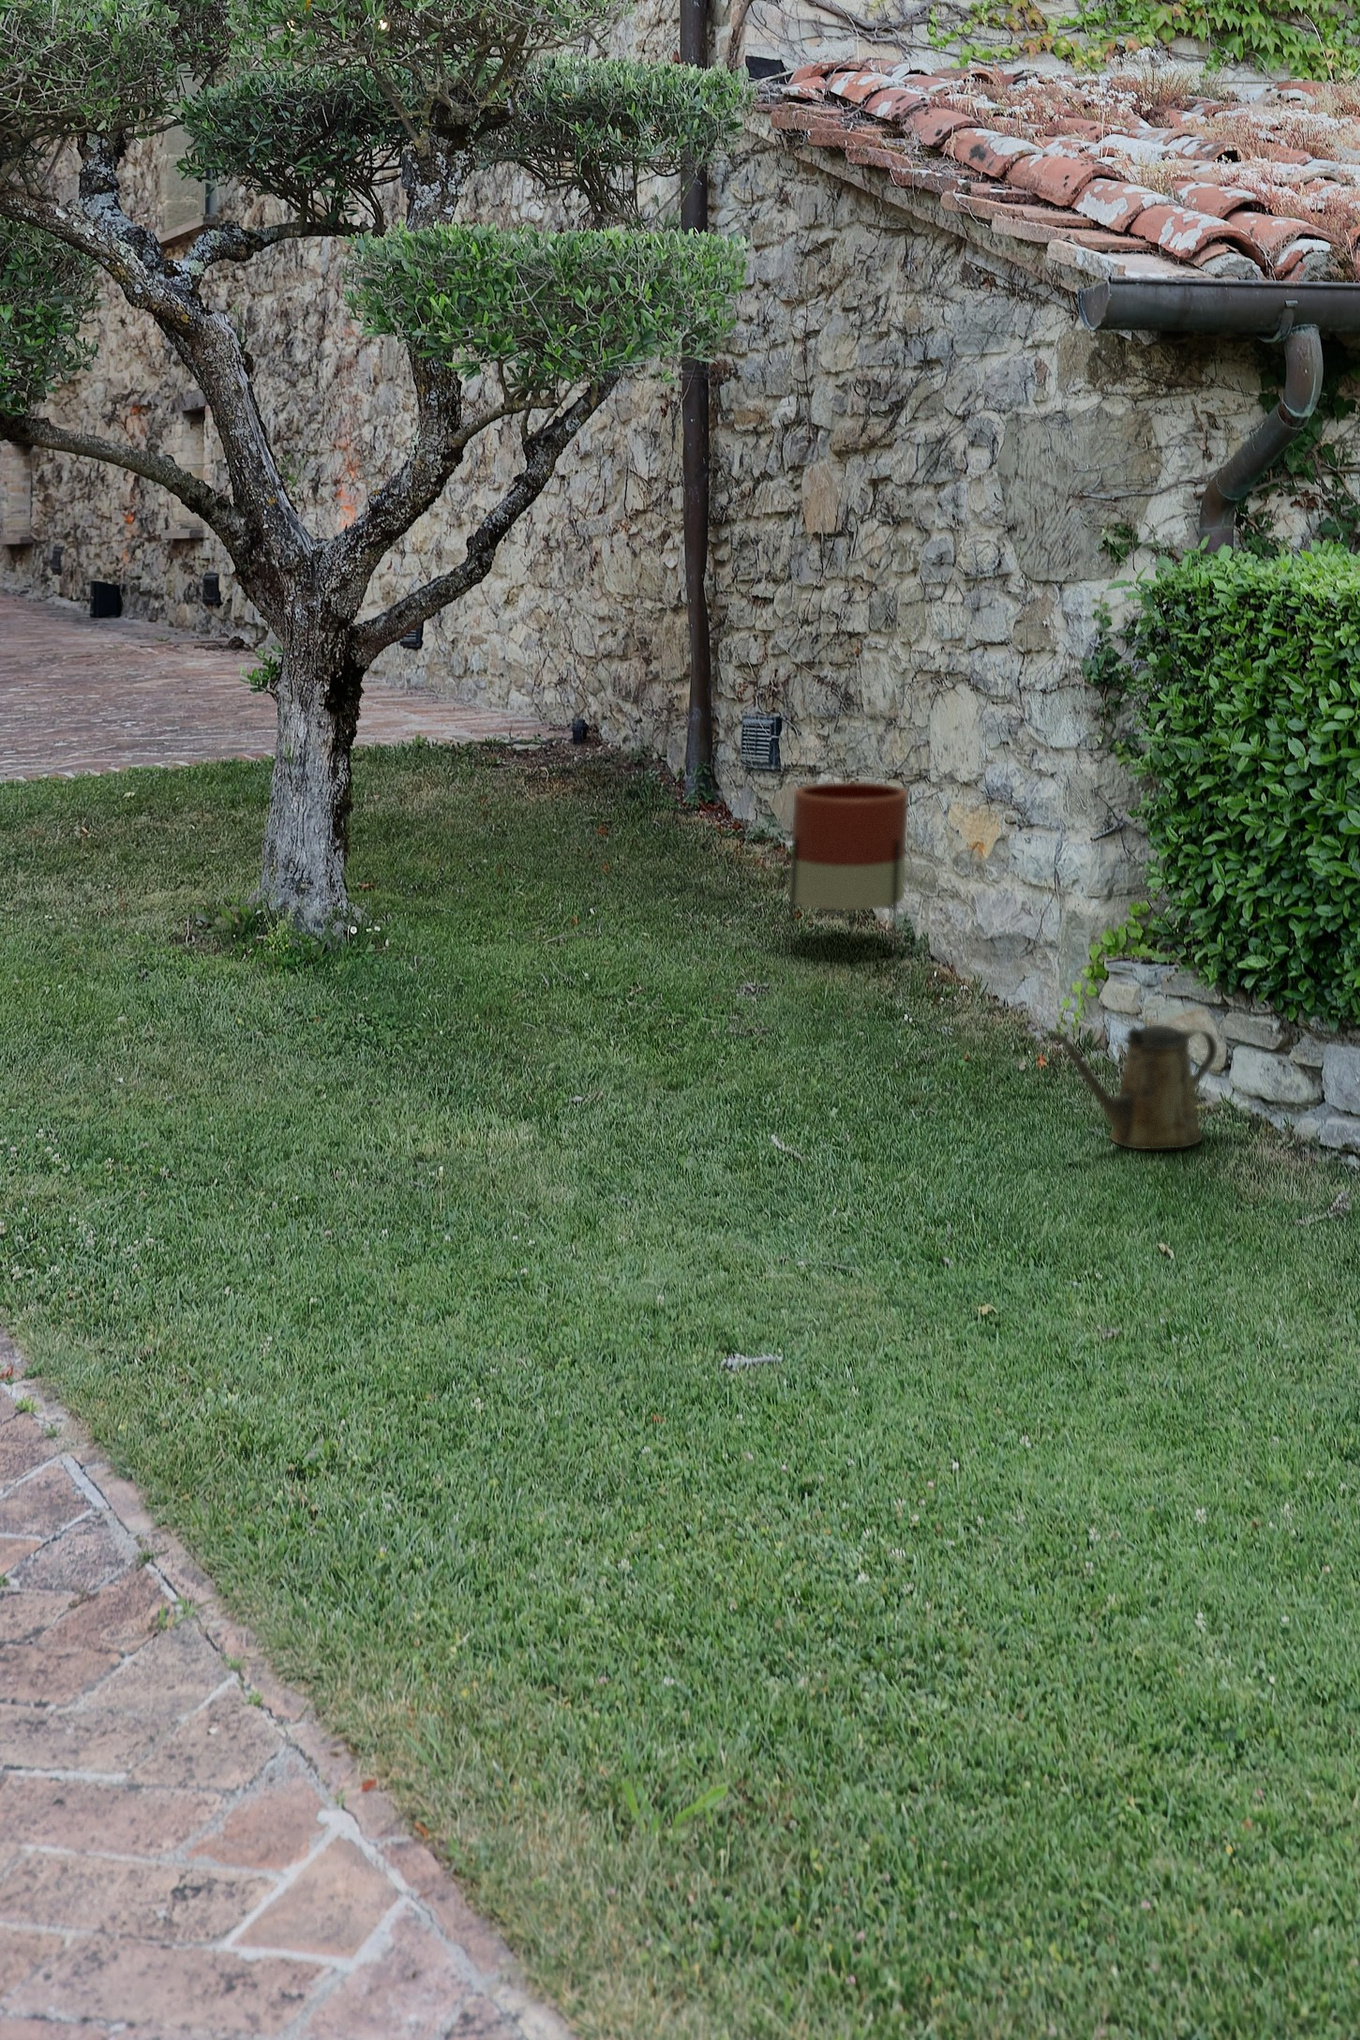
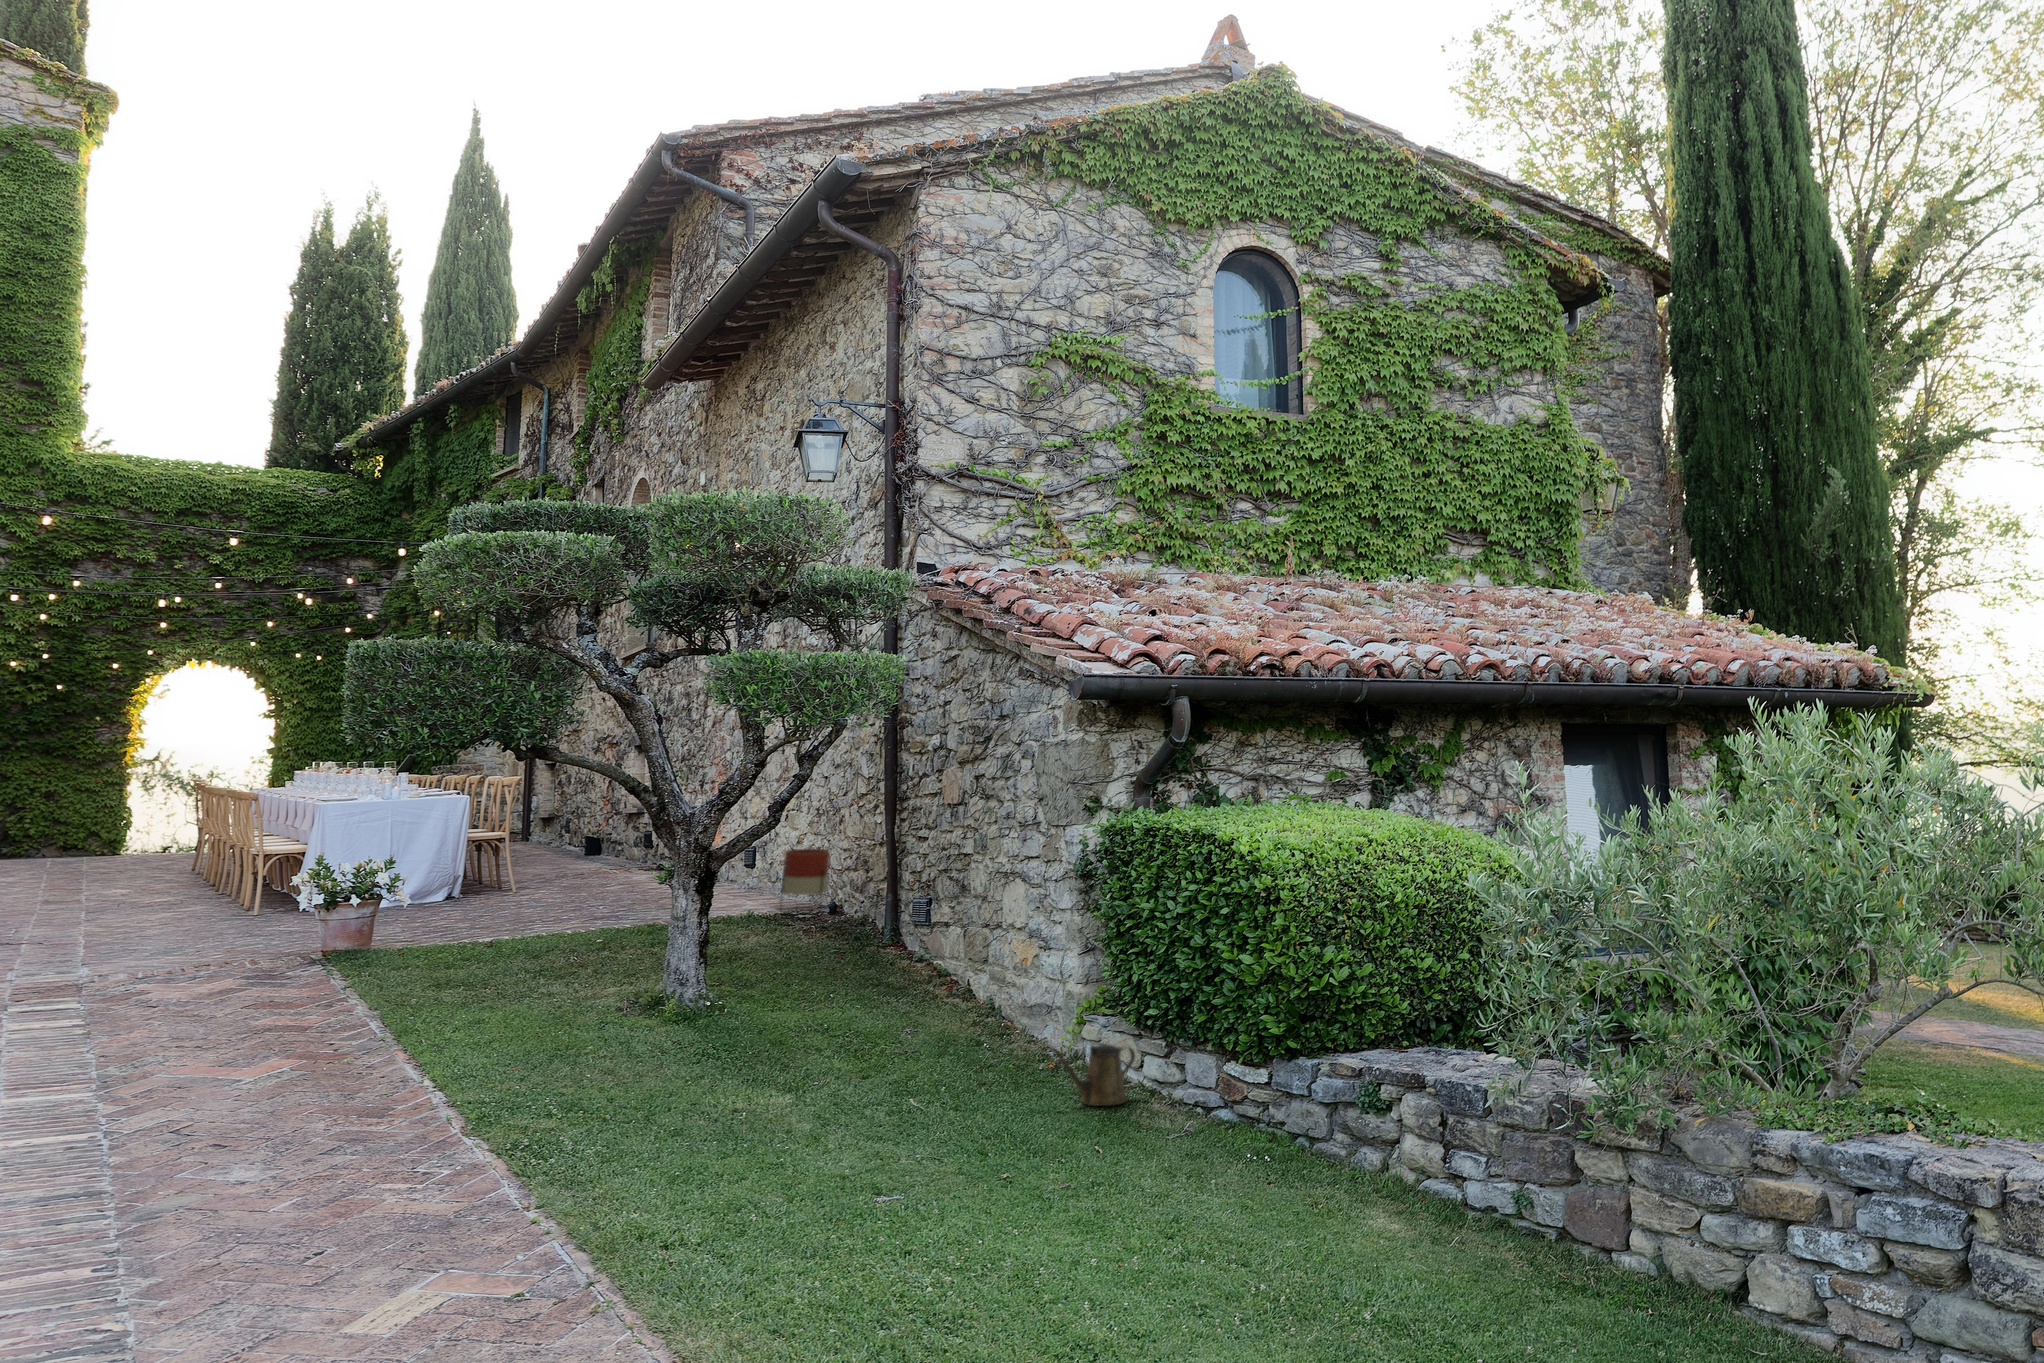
planter: present [788,783,908,954] -> present [781,849,830,912]

